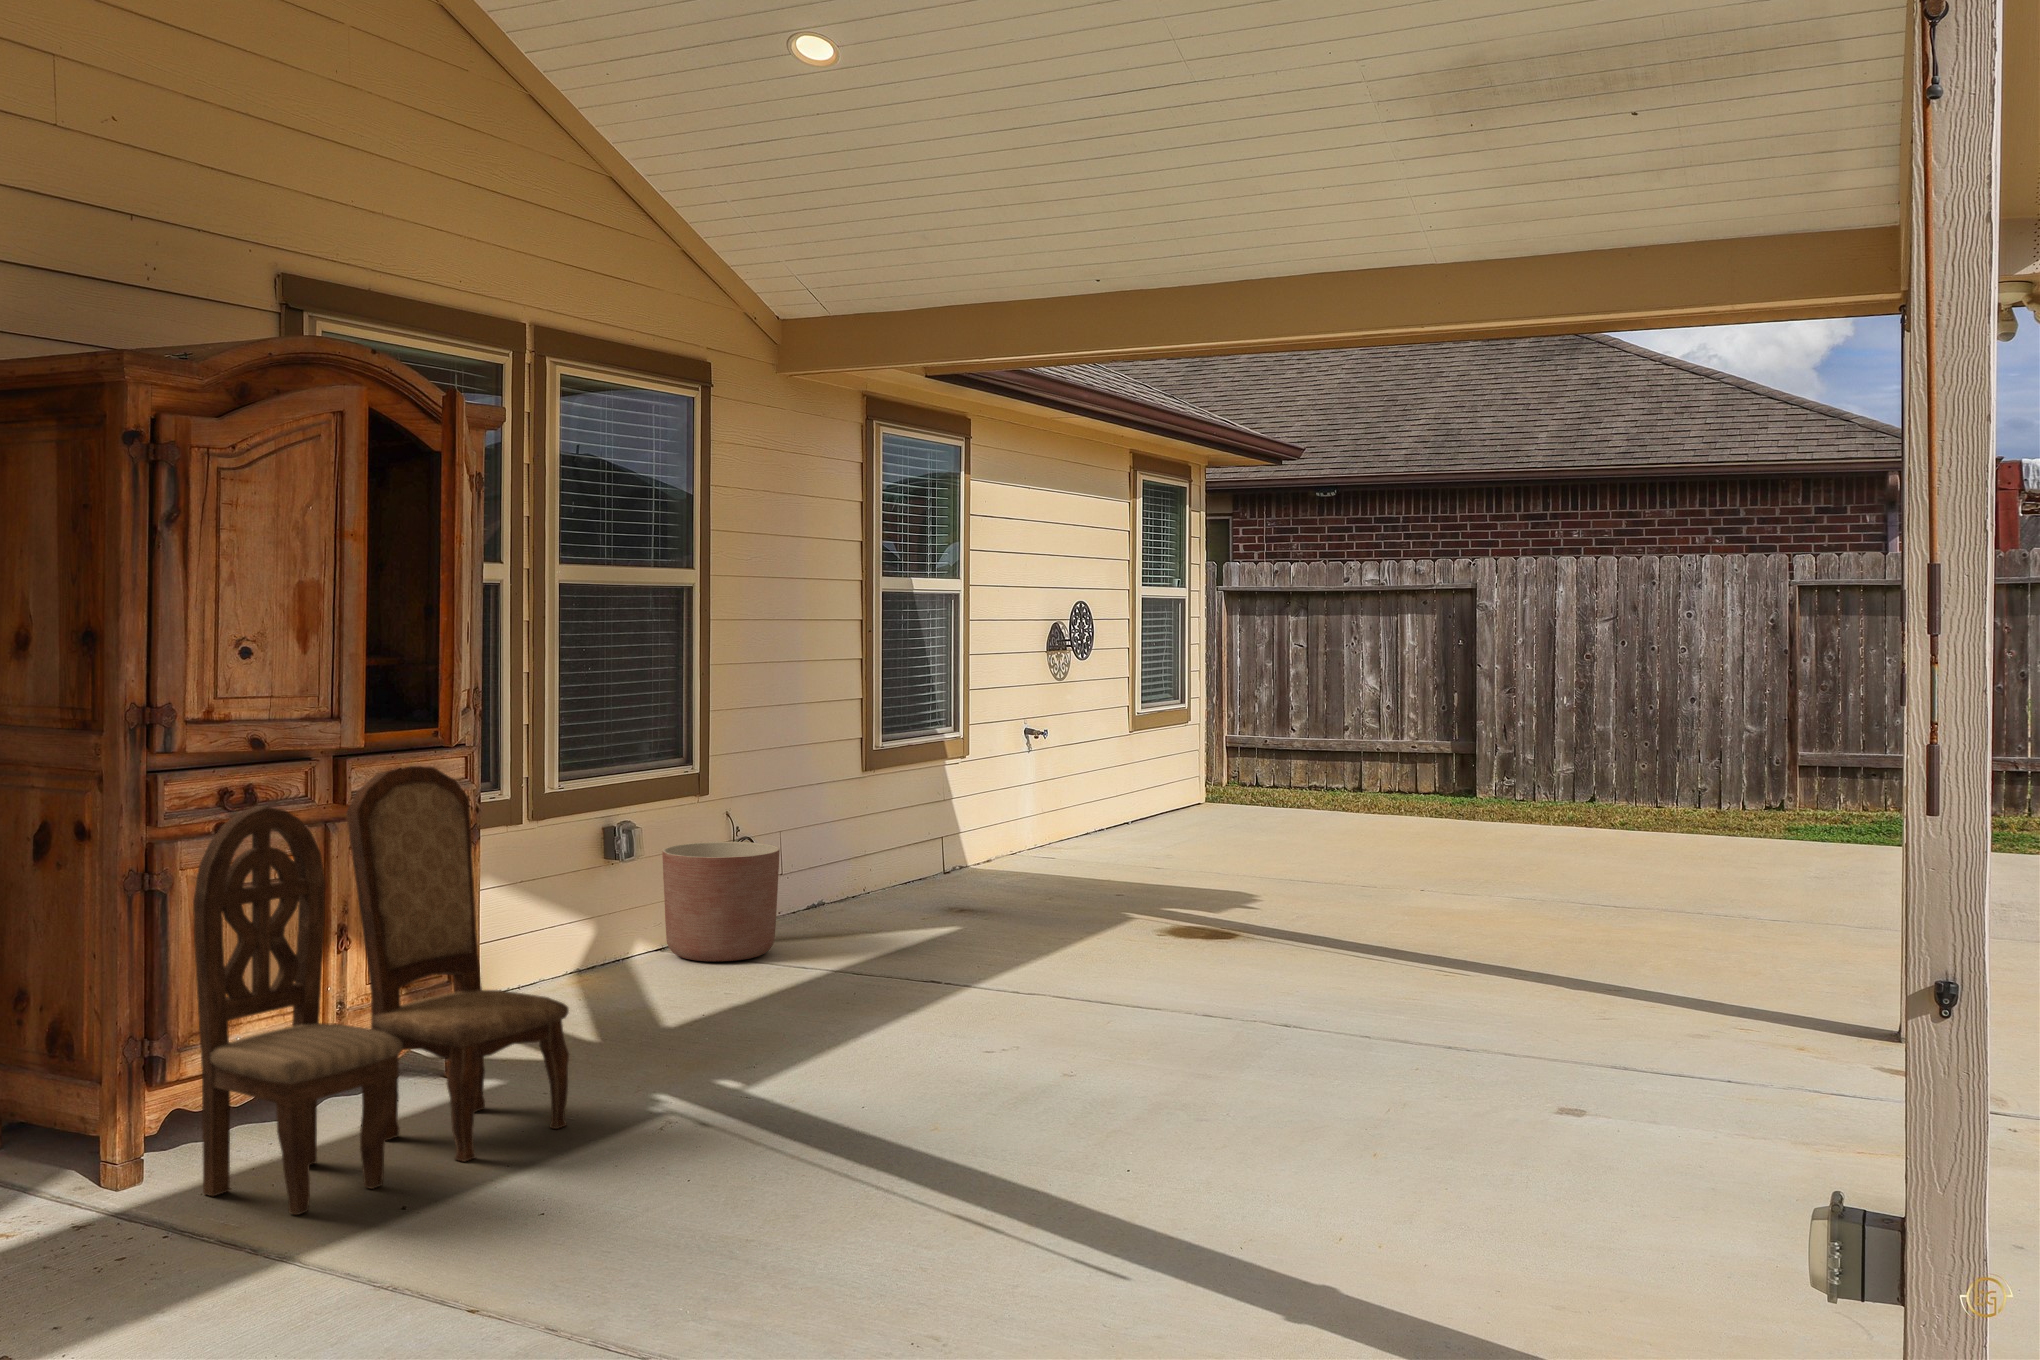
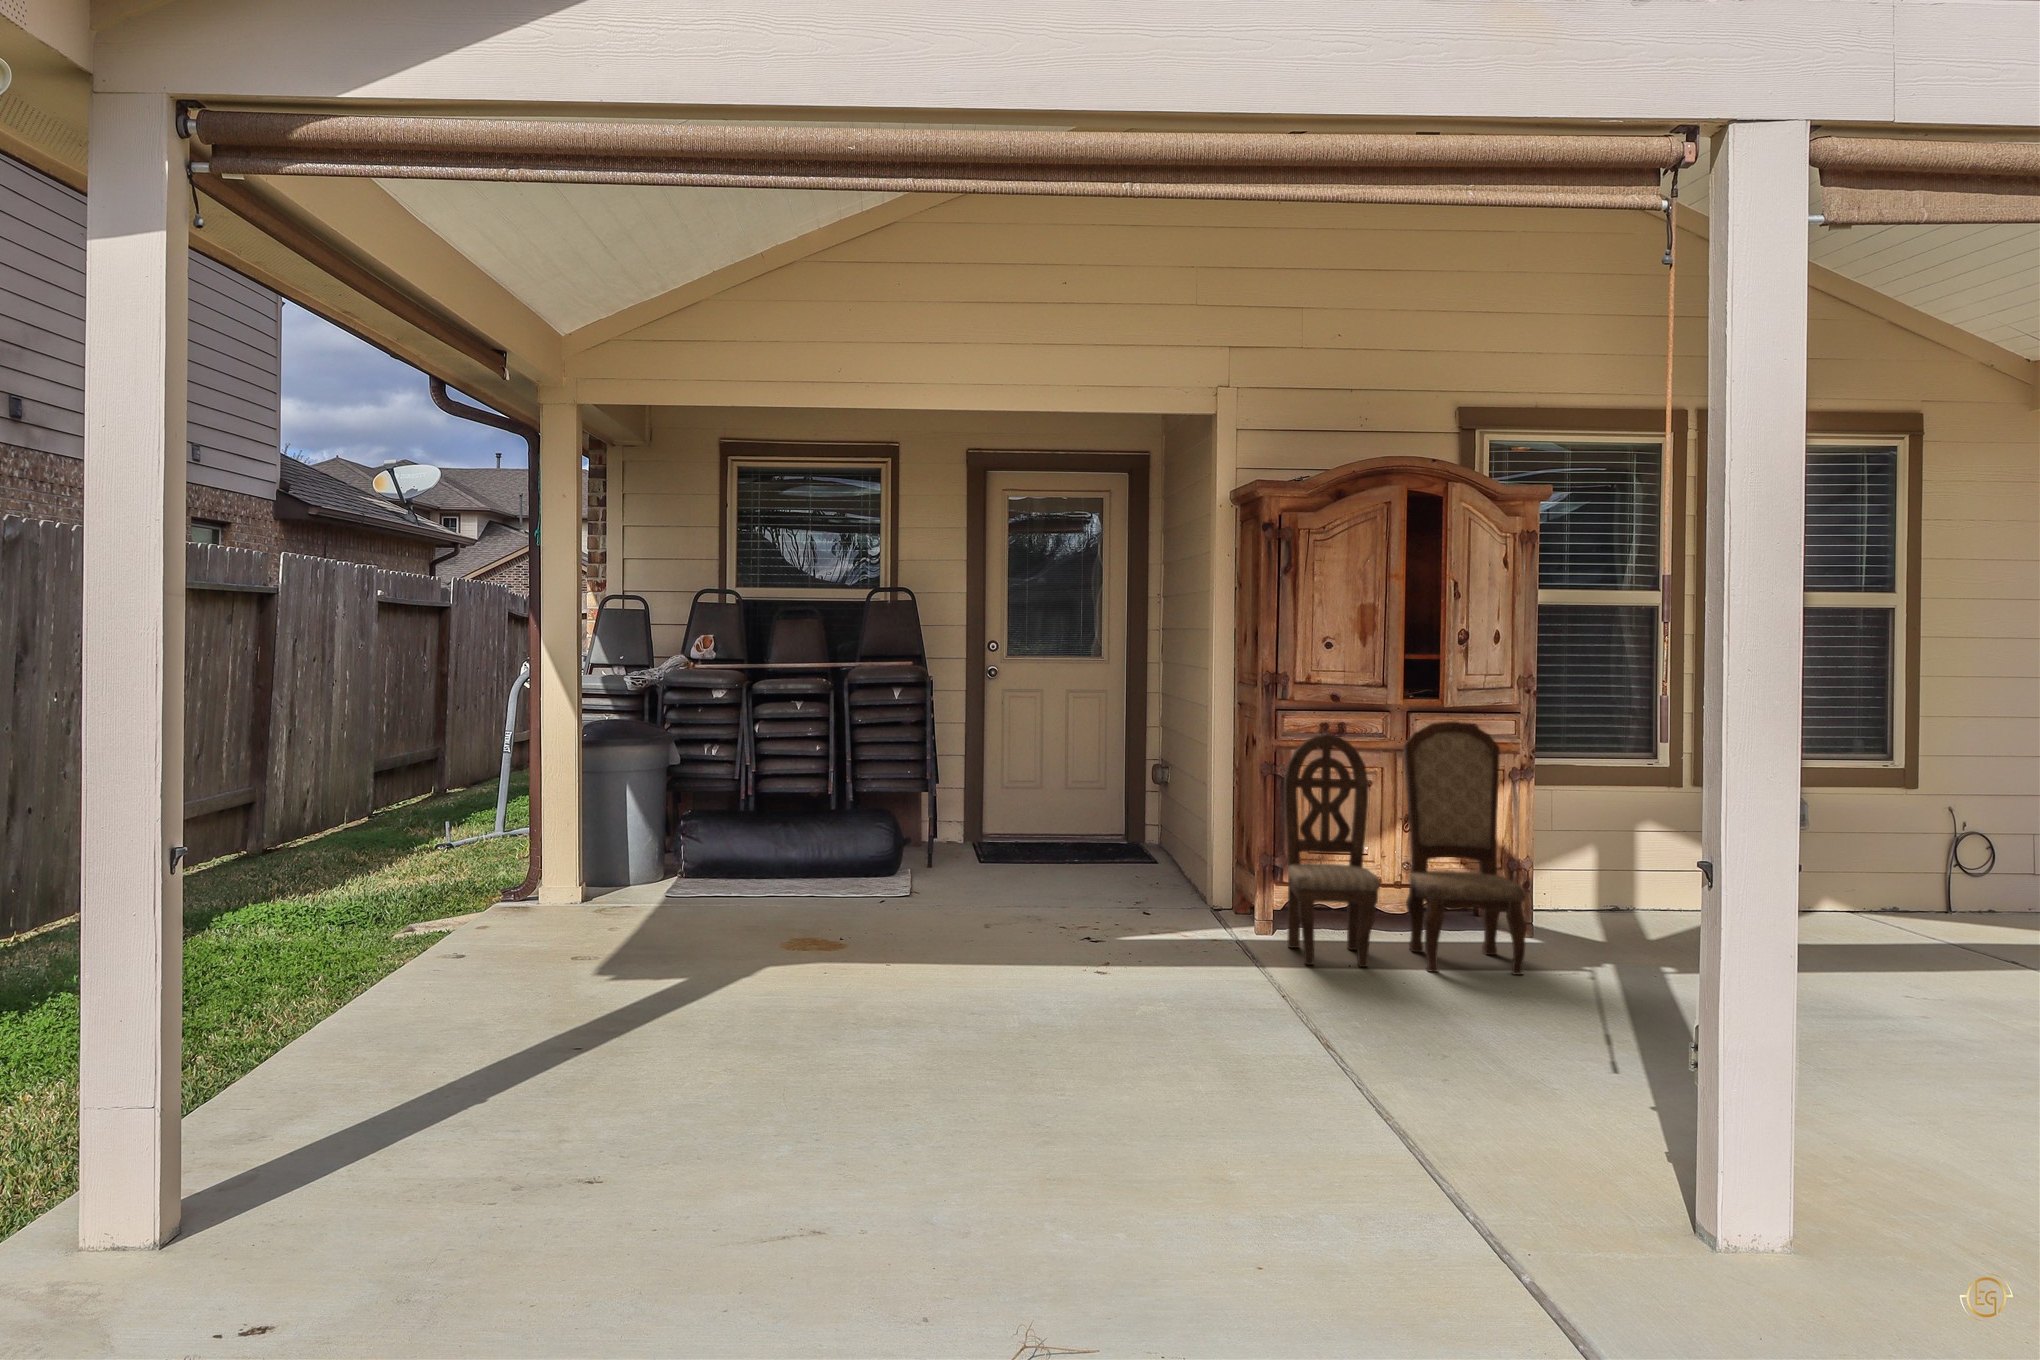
planter: present [662,842,780,961] -> none [1837,825,1963,933]

